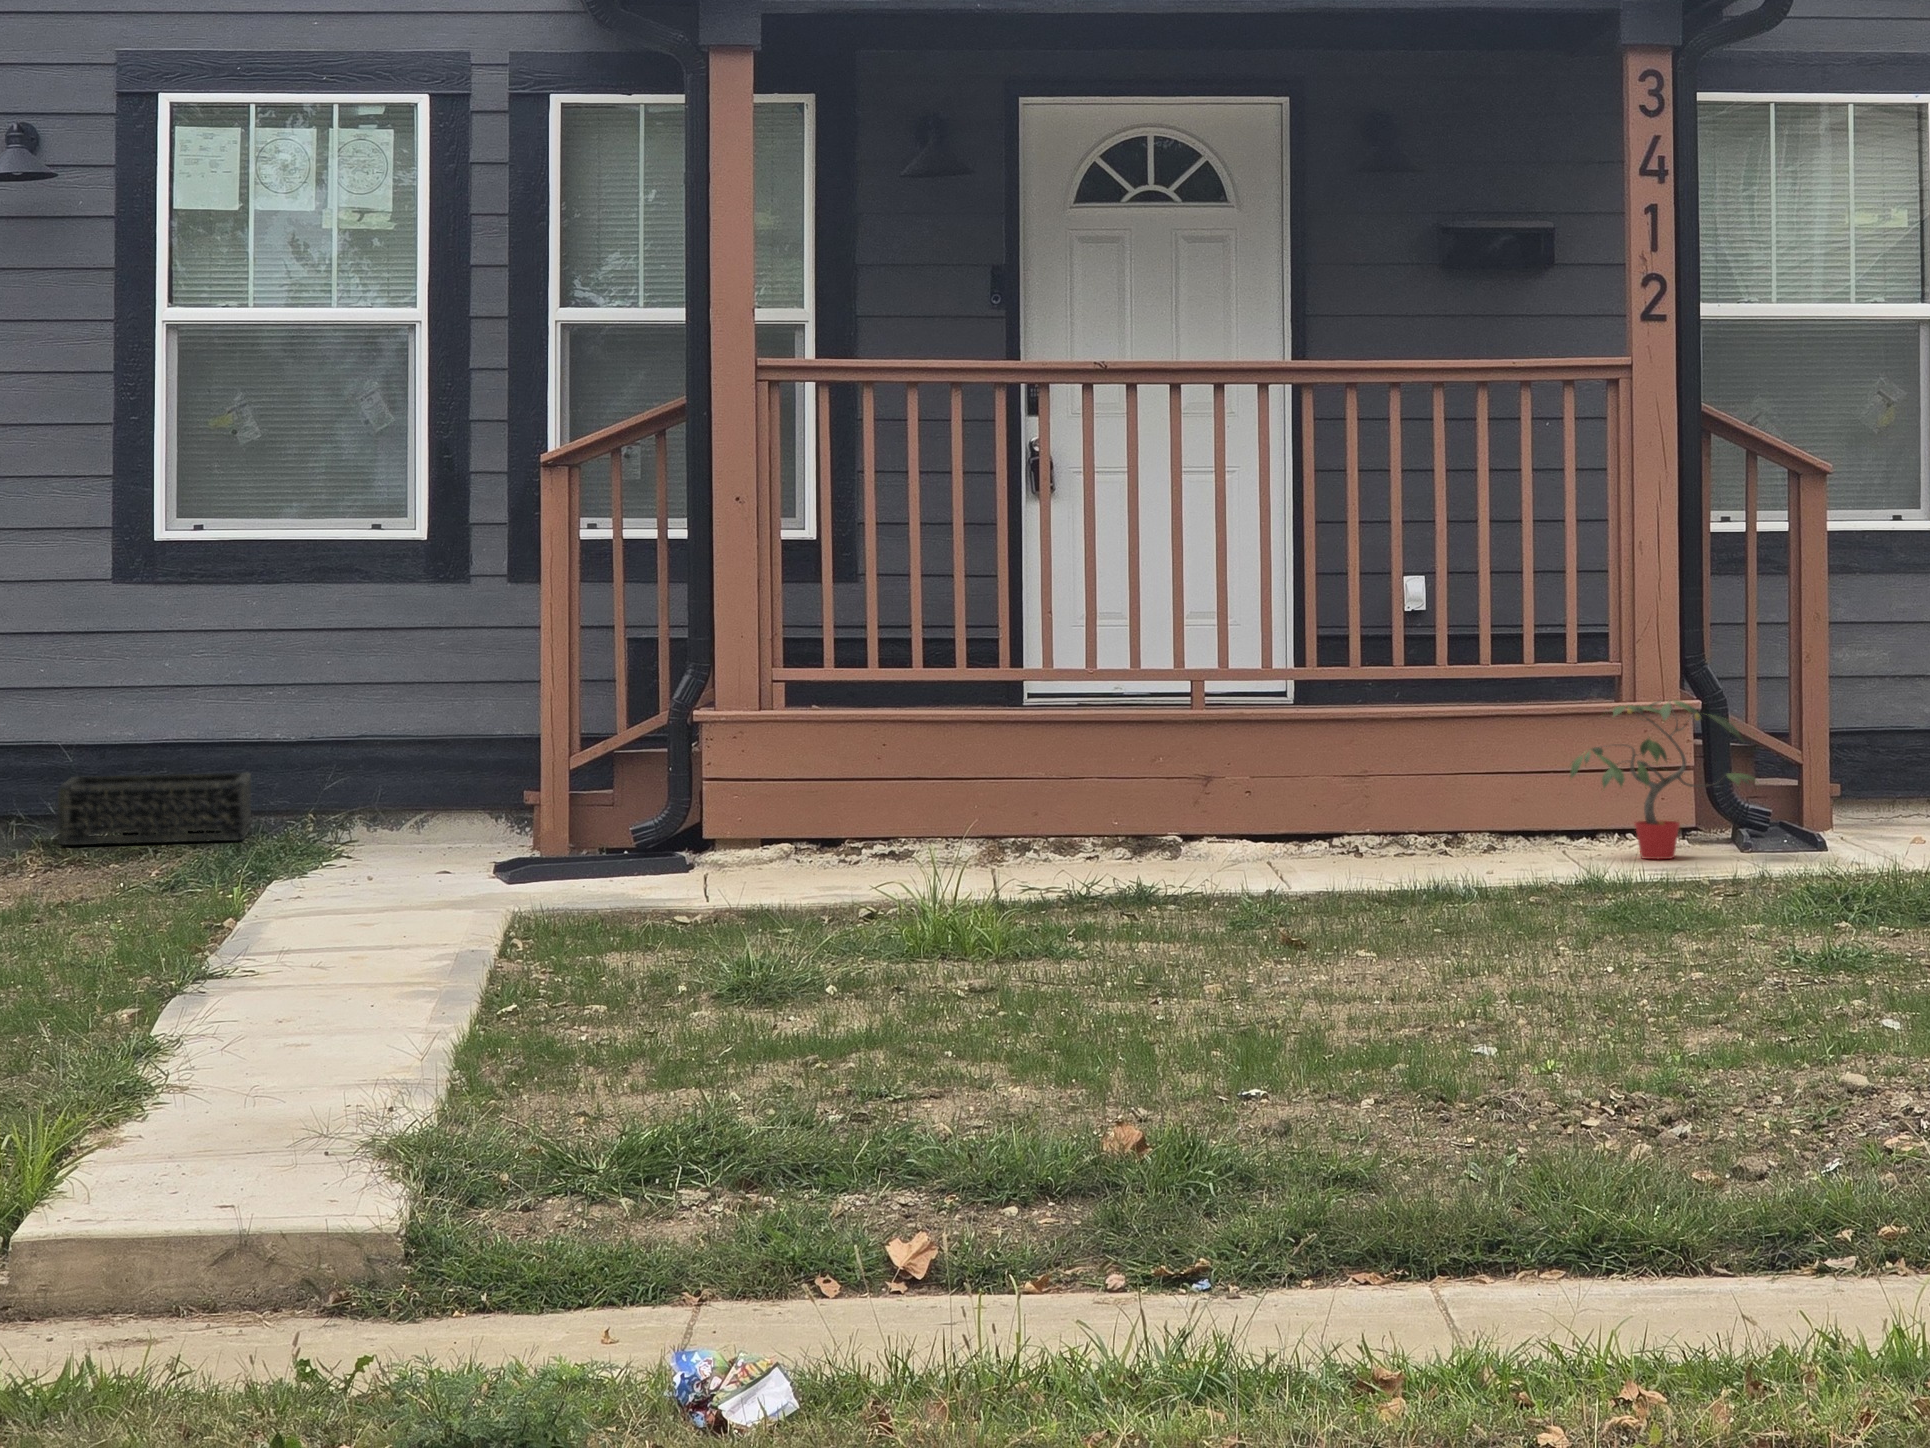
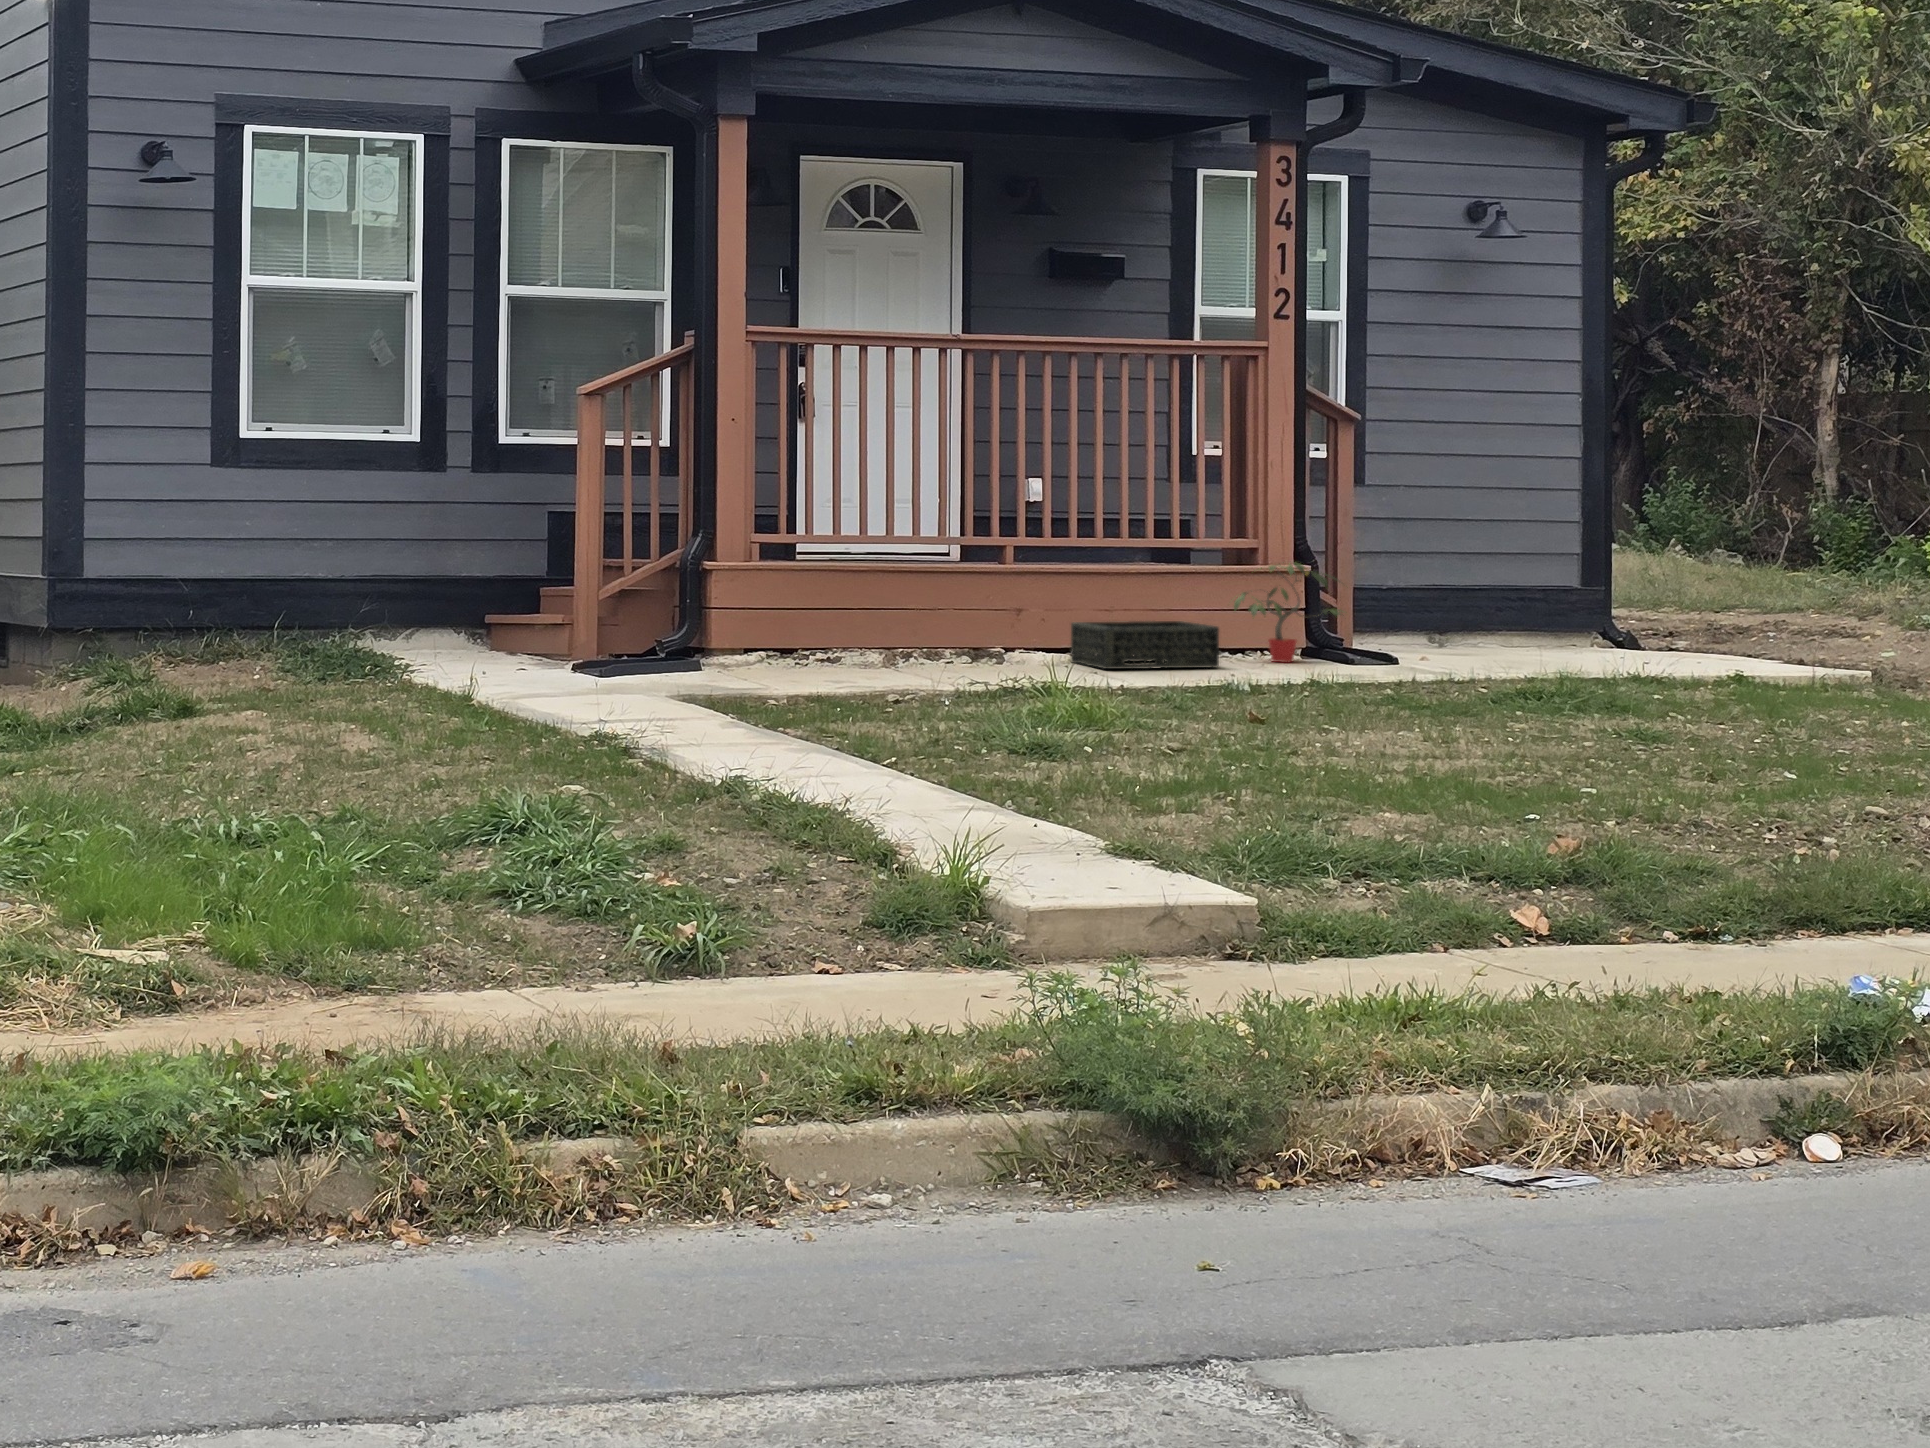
basket: present [58,773,251,845] -> present [1071,621,1219,669]

